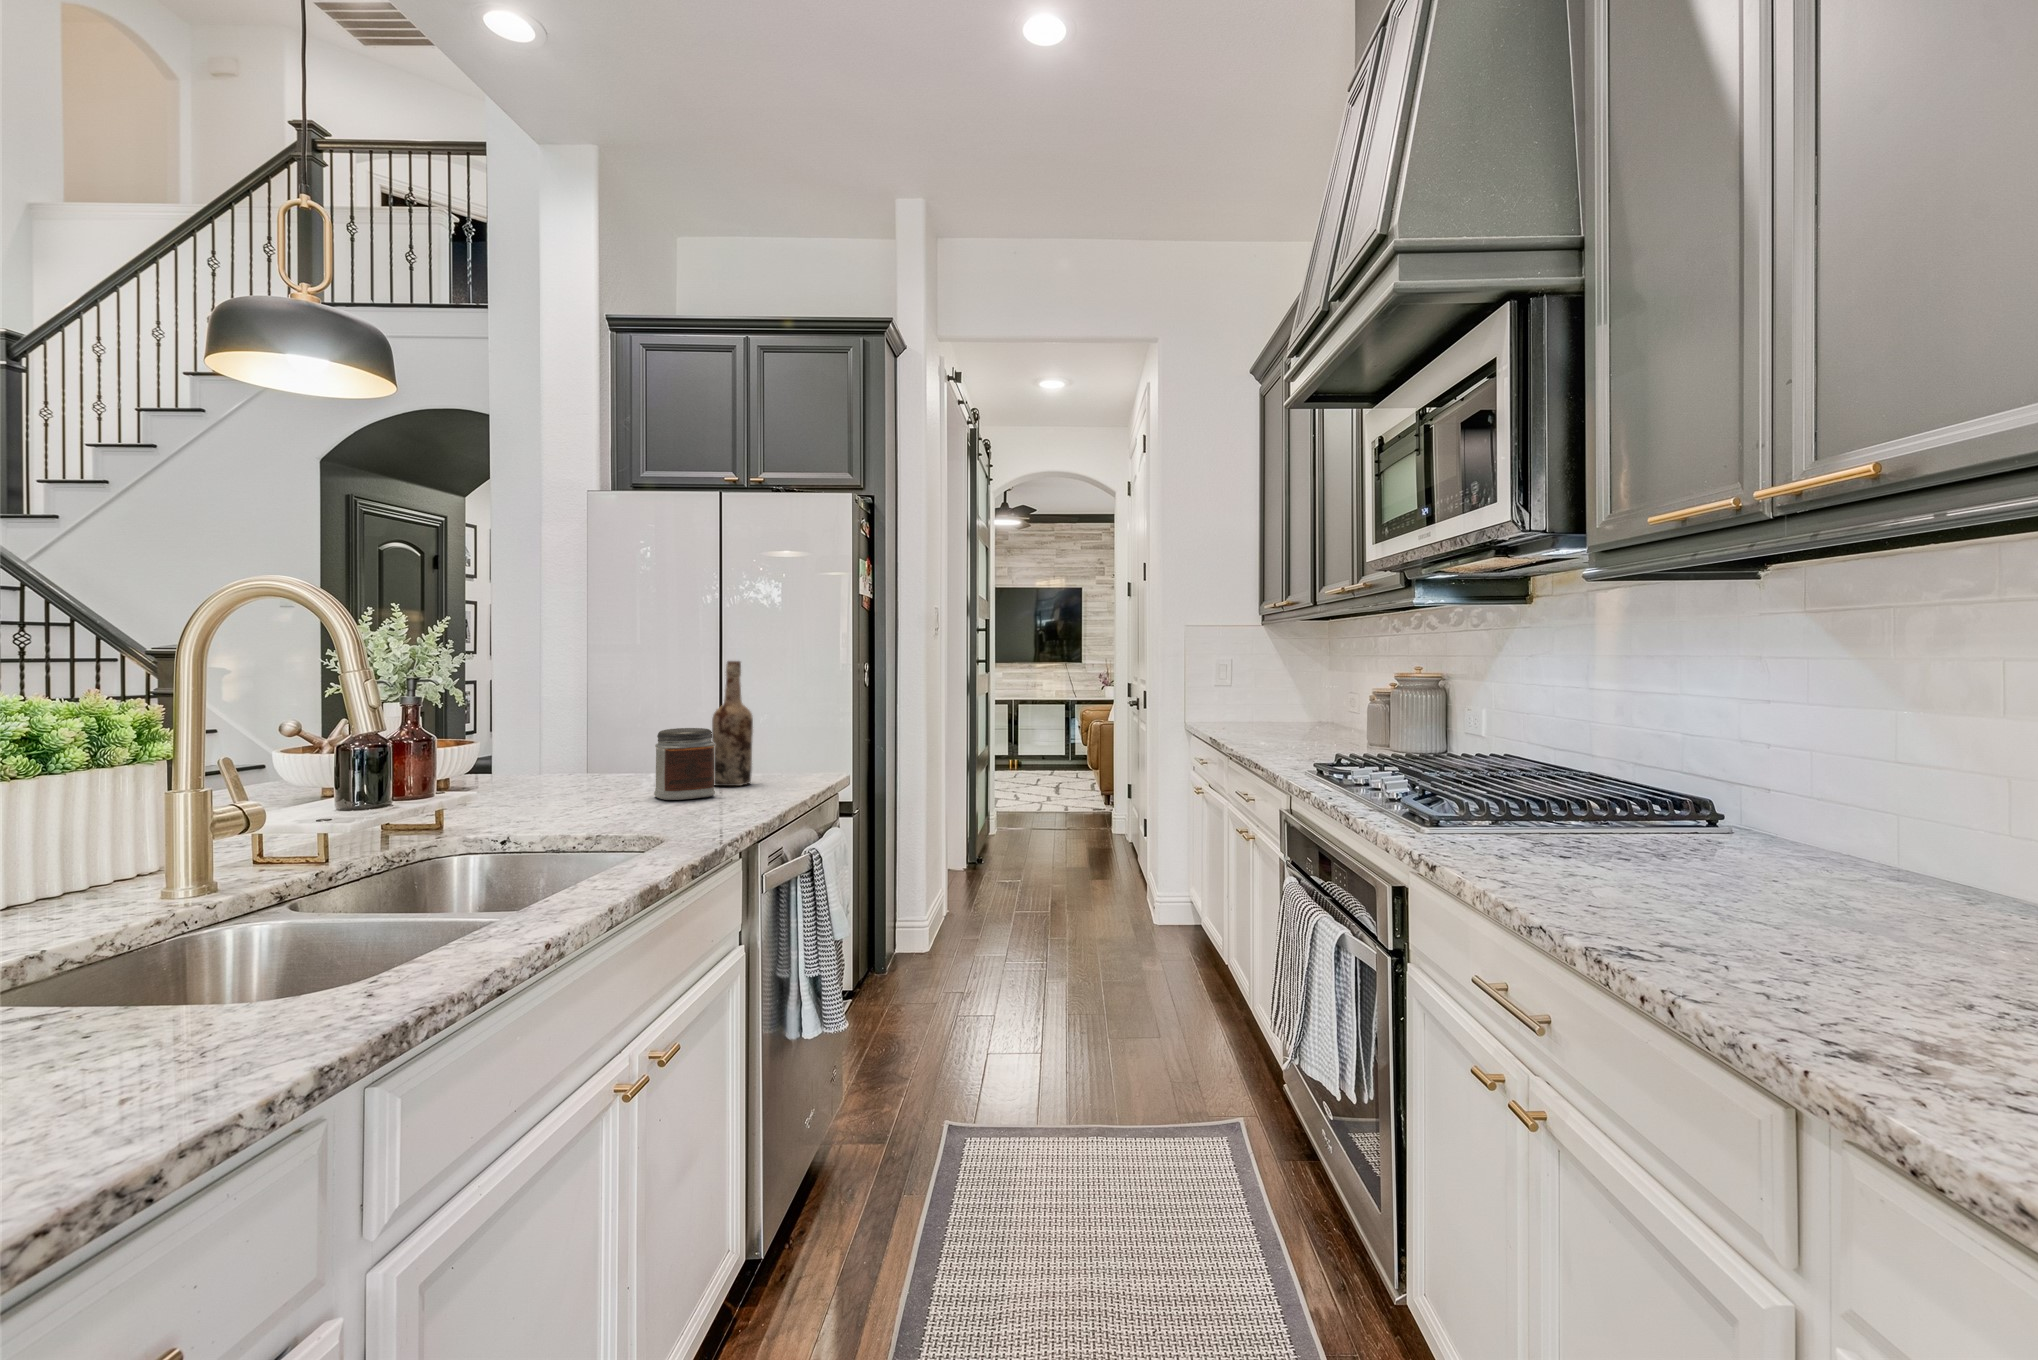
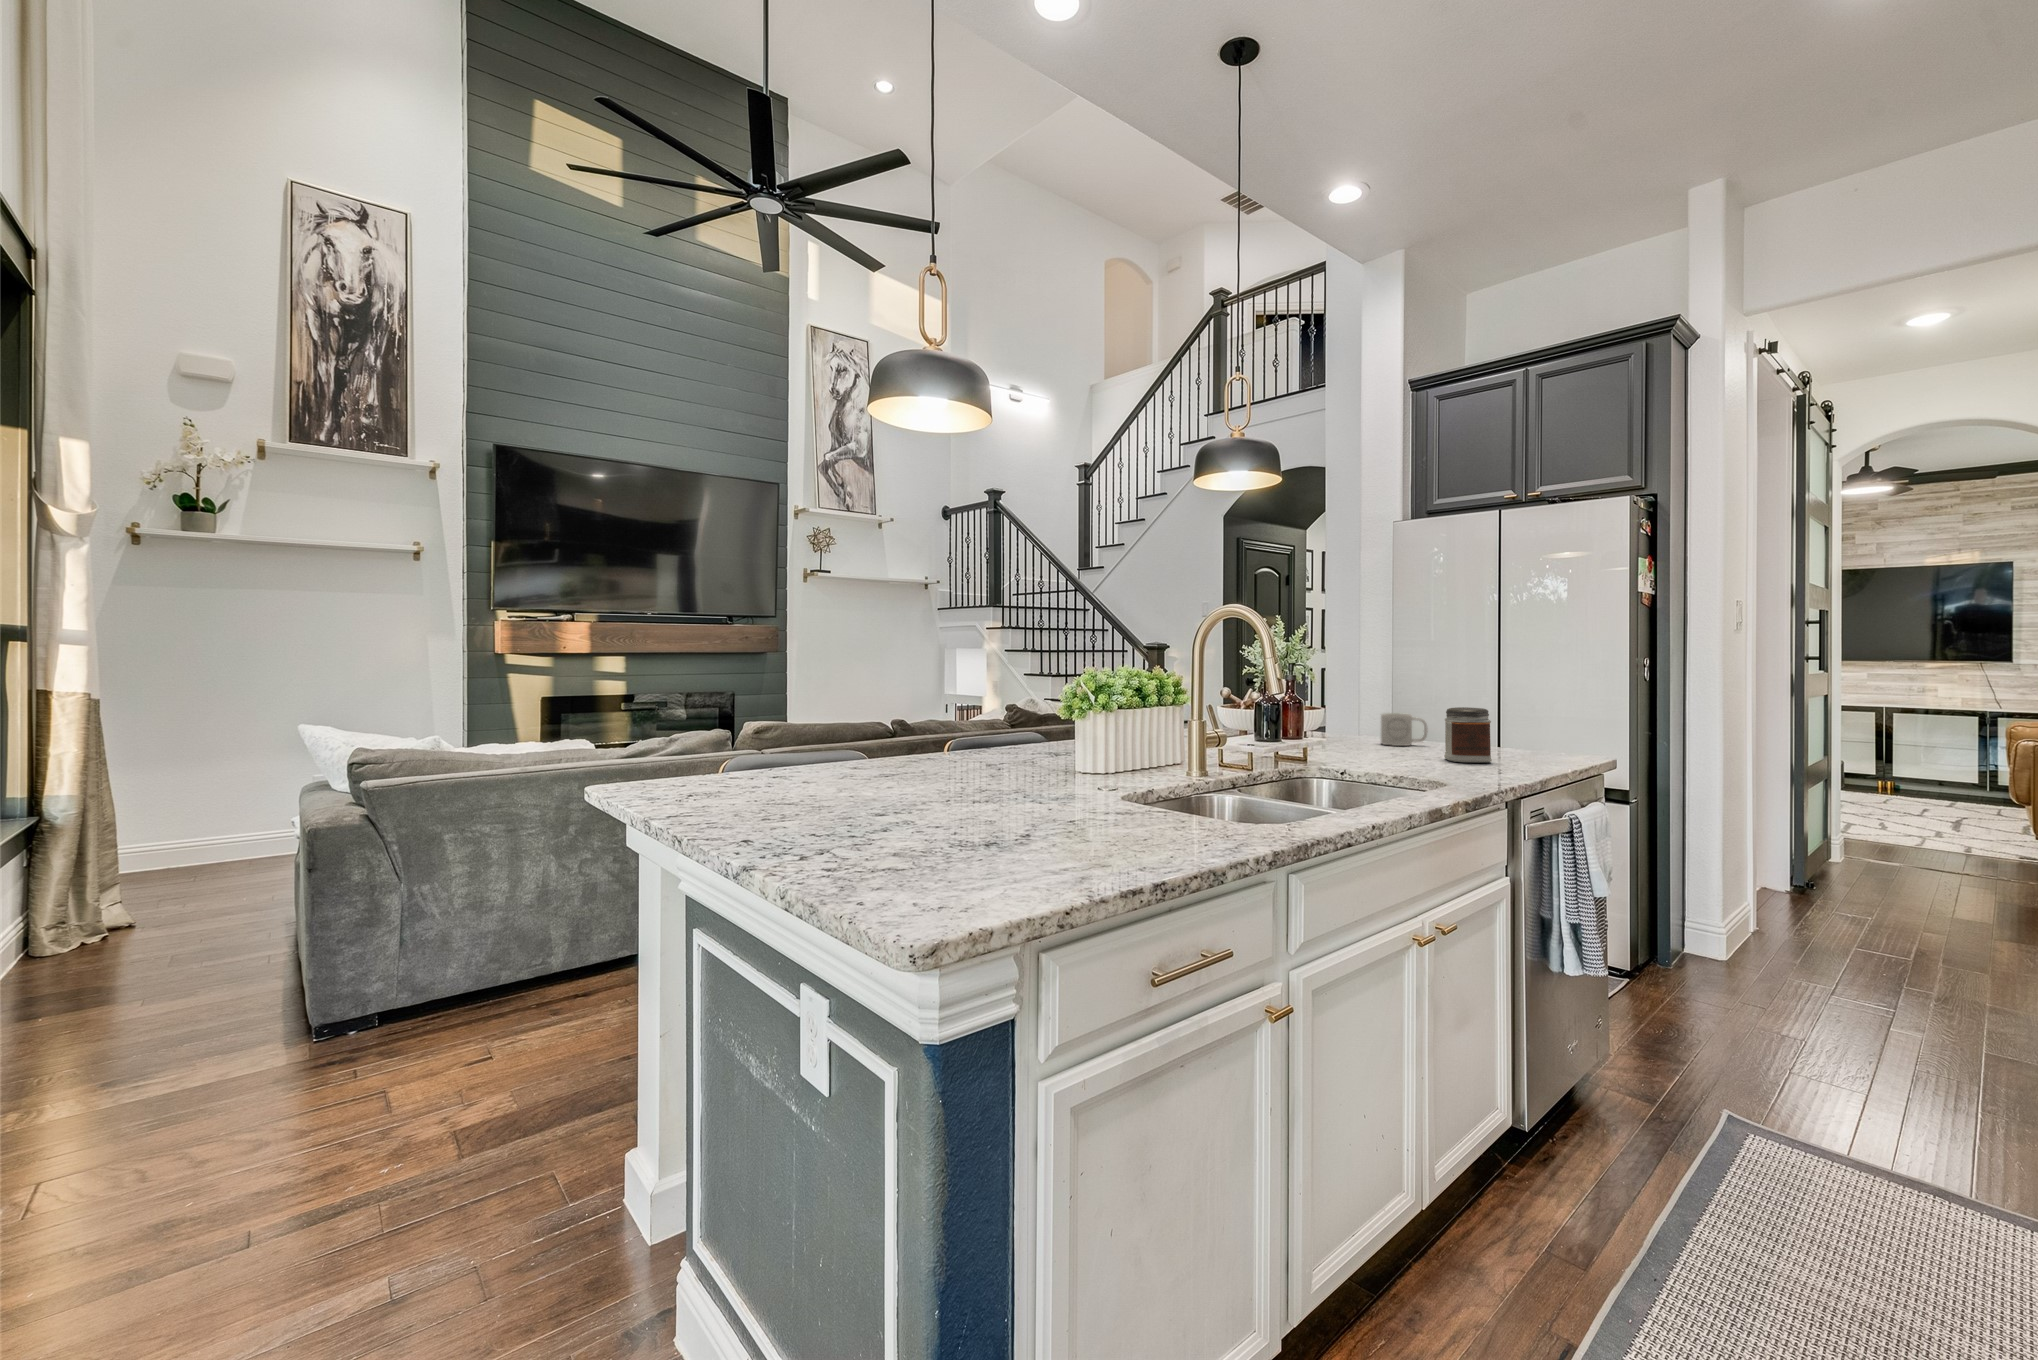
wine bottle: present [712,661,753,786] -> none [1491,655,1525,758]
mug: none [563,739,630,783] -> present [1381,713,1428,746]

